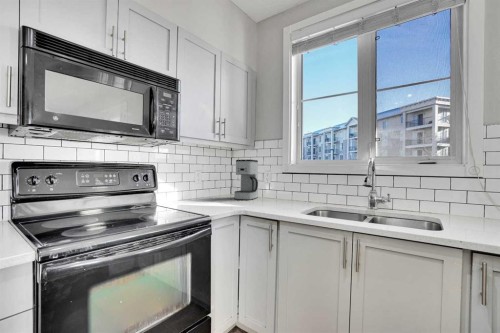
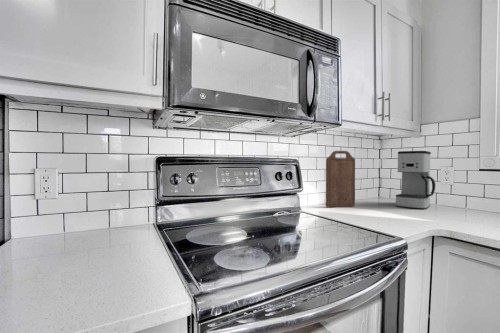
cutting board: none [181,159,205,202] -> present [326,151,355,207]

